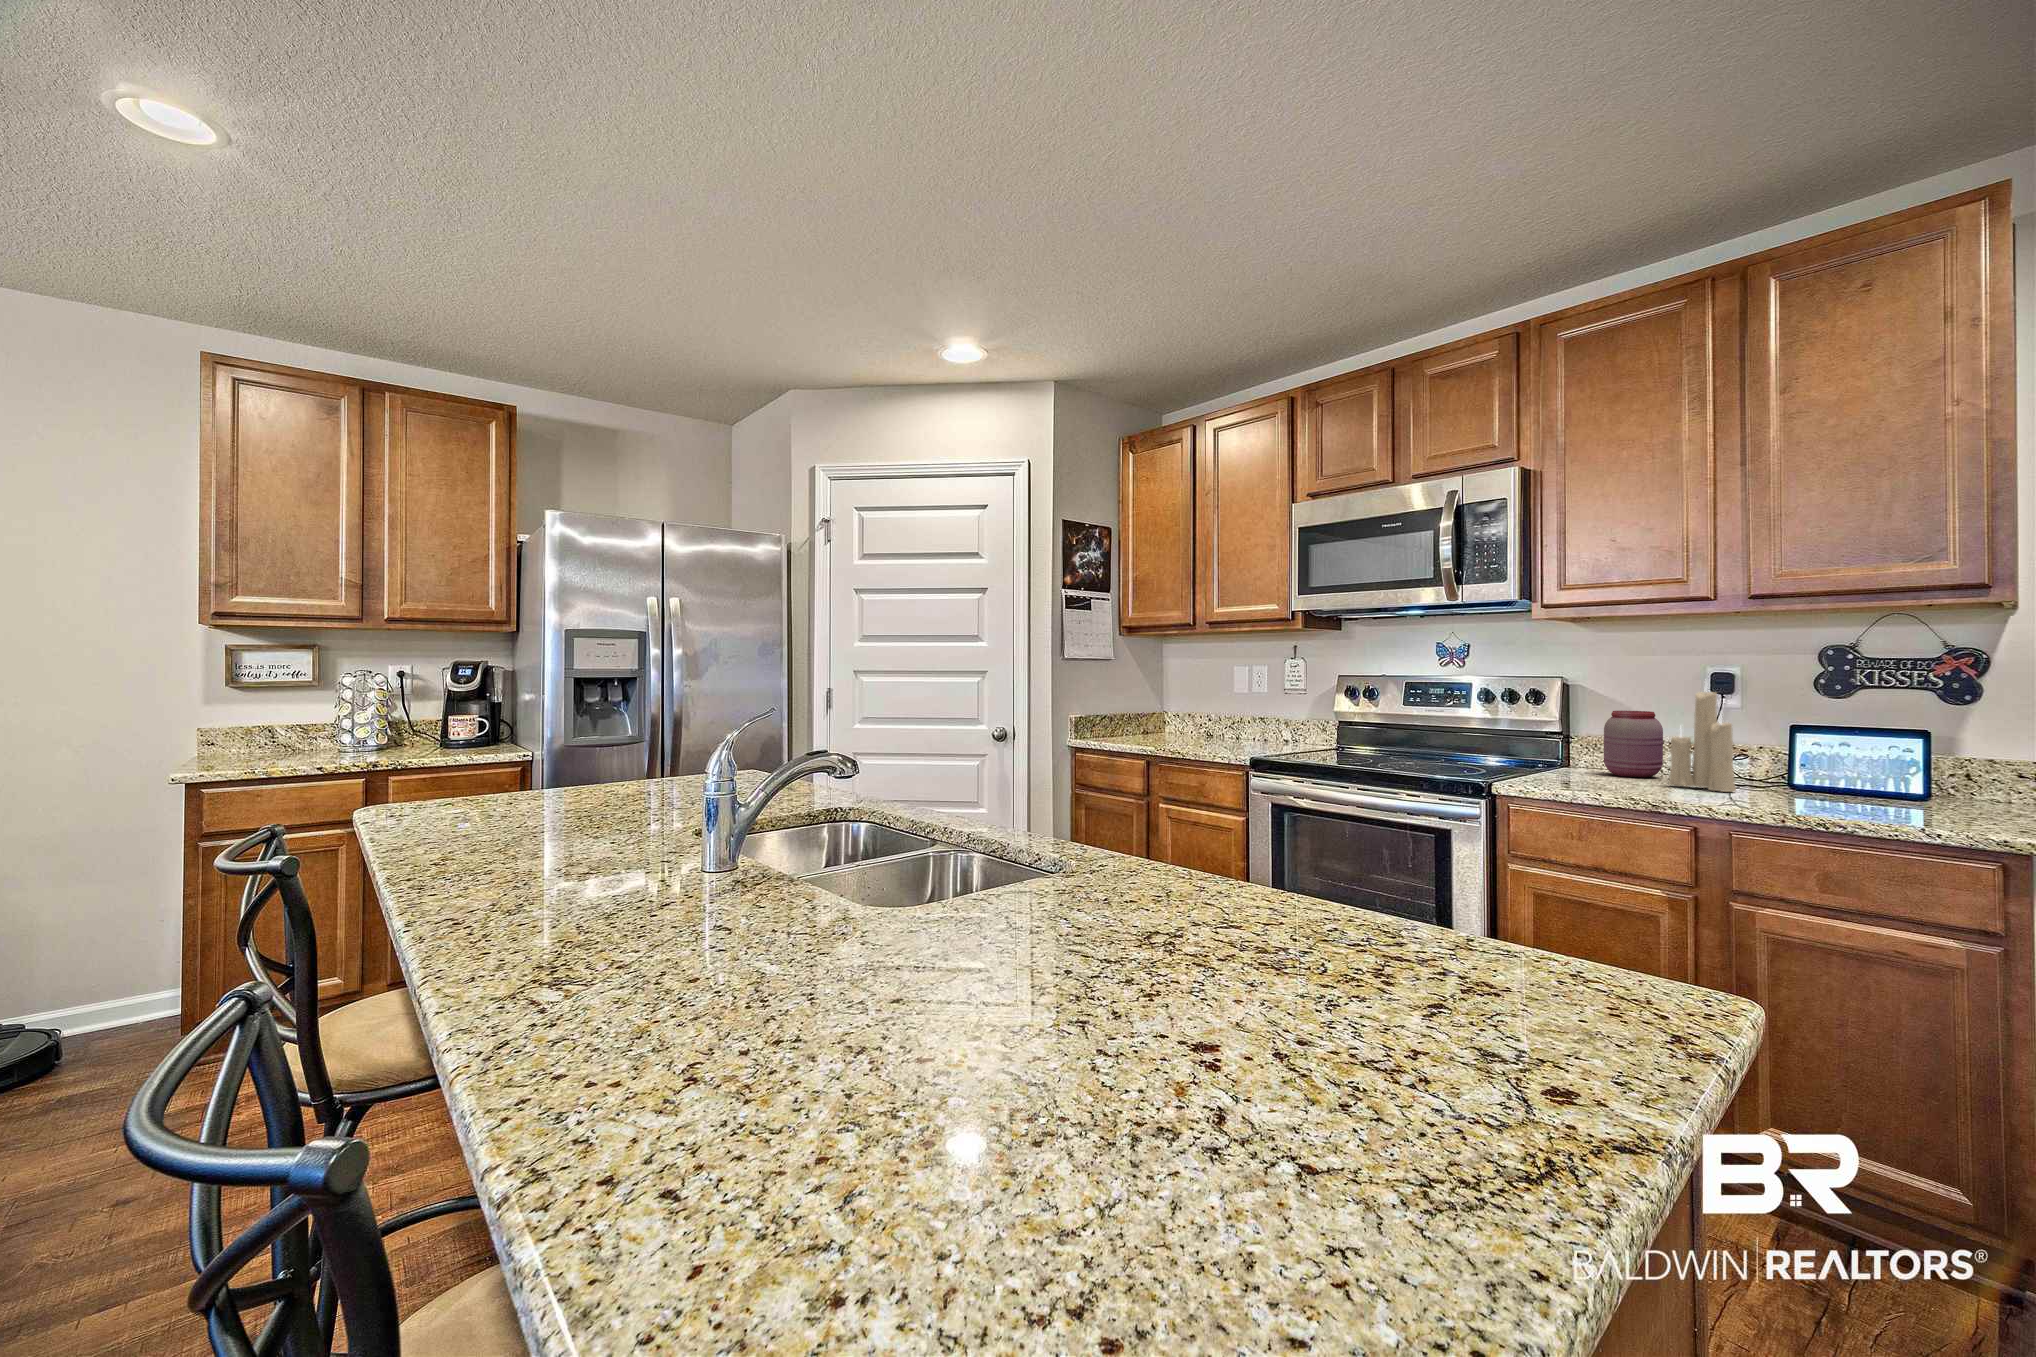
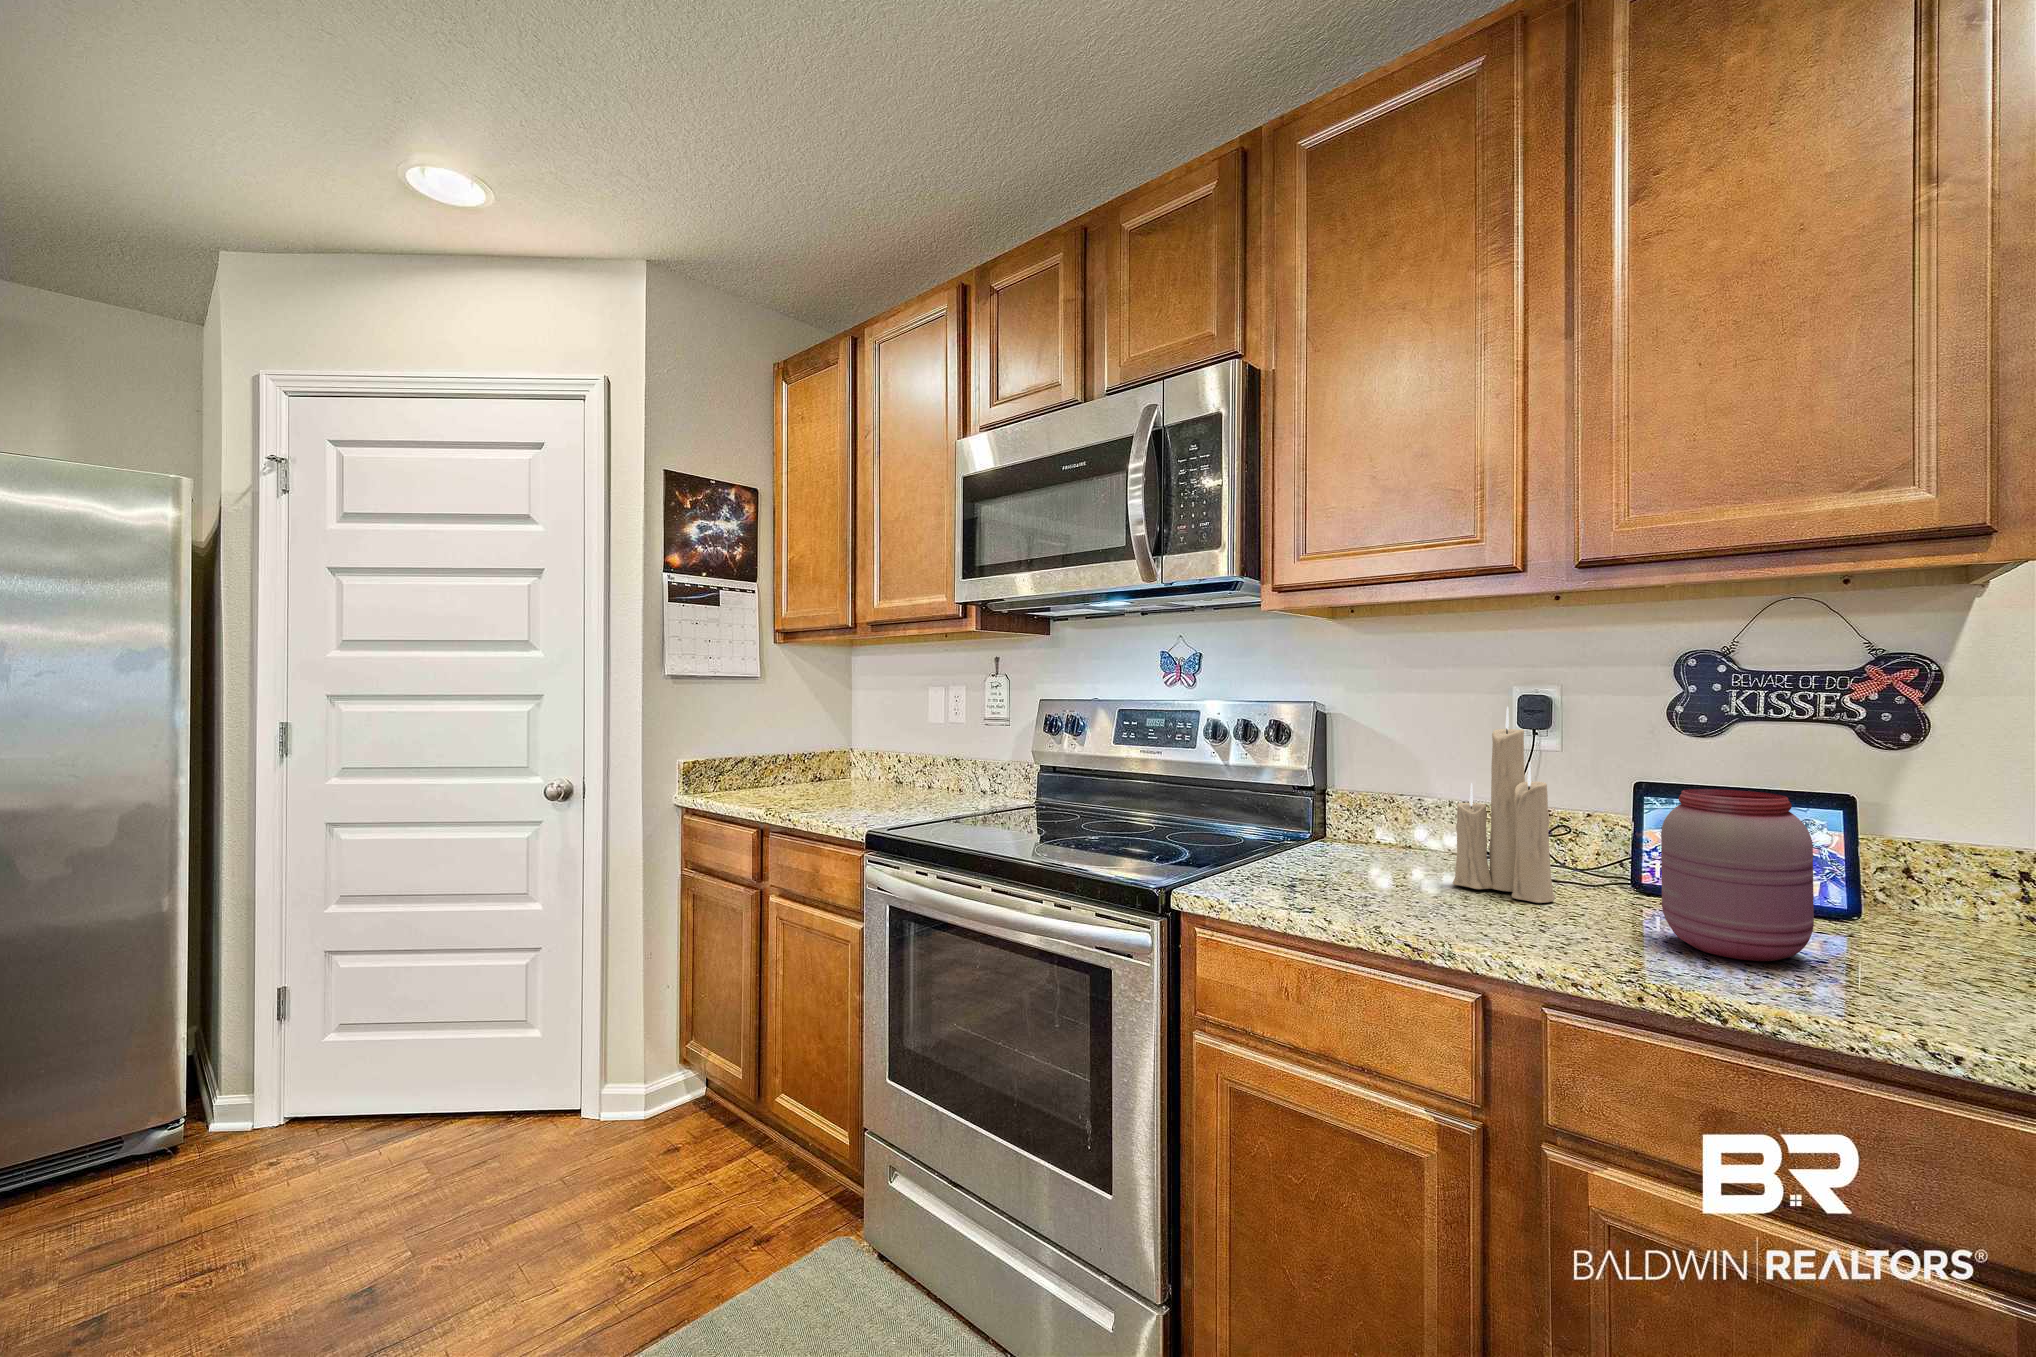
jar: present [1604,711,1663,777] -> present [1661,789,1814,961]

